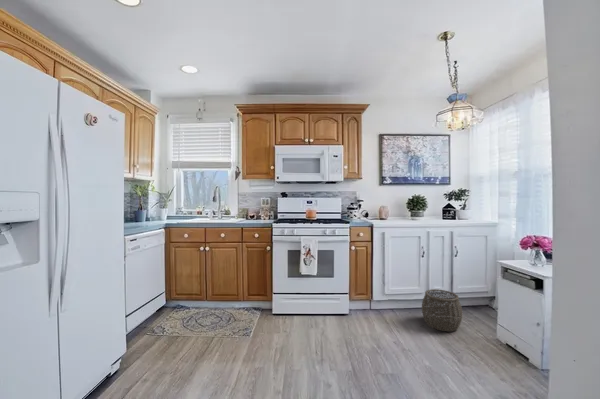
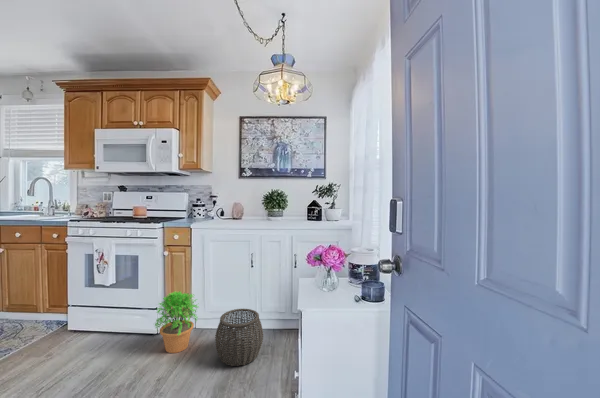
potted plant: none [367,278,407,327] -> present [155,291,198,353]

